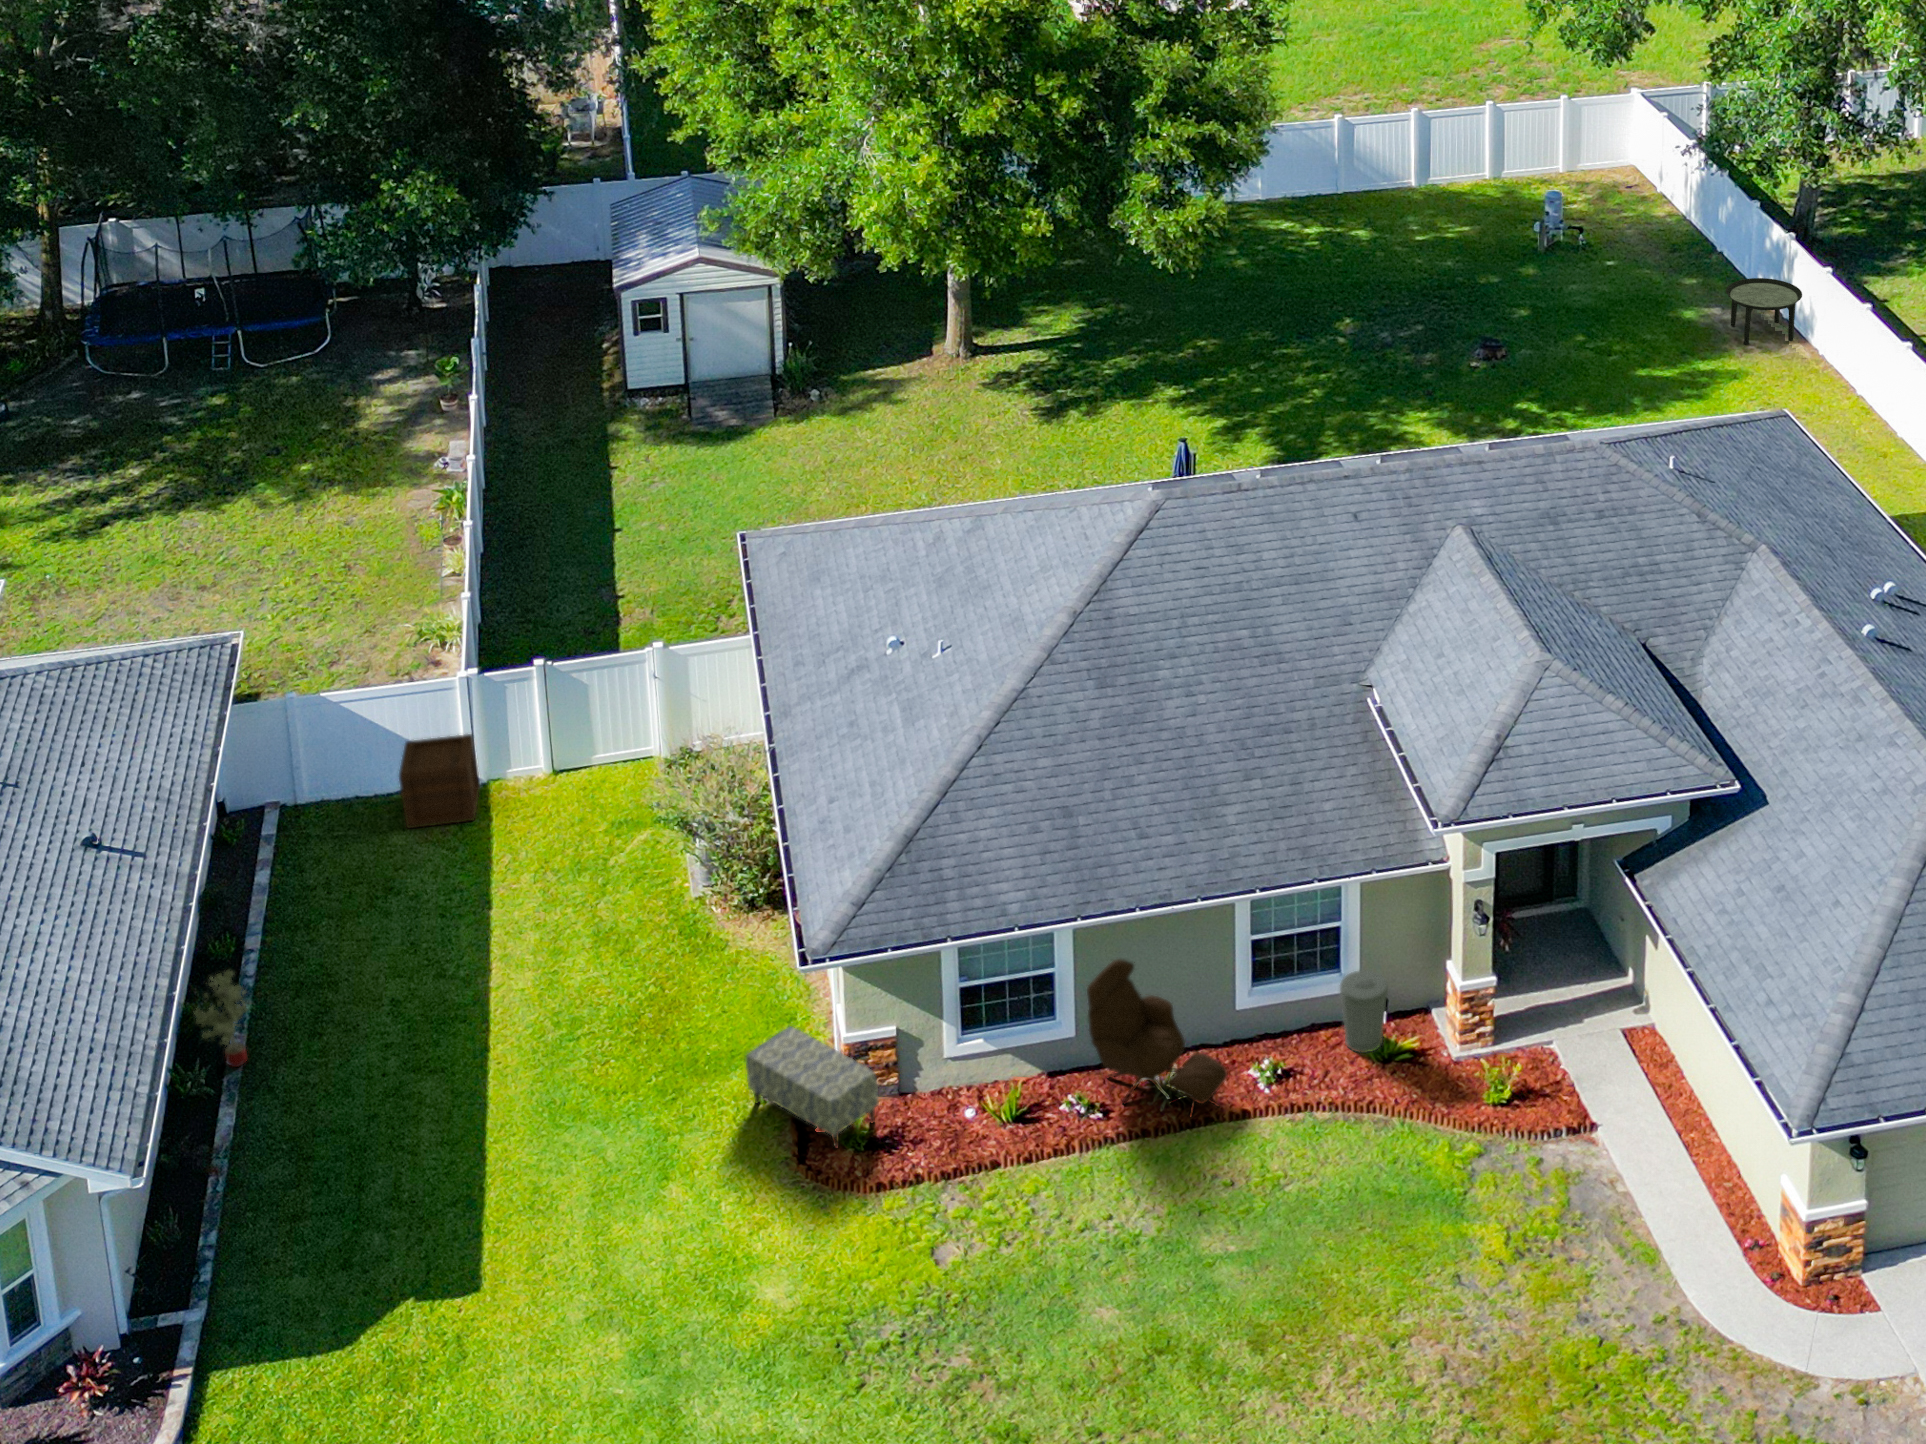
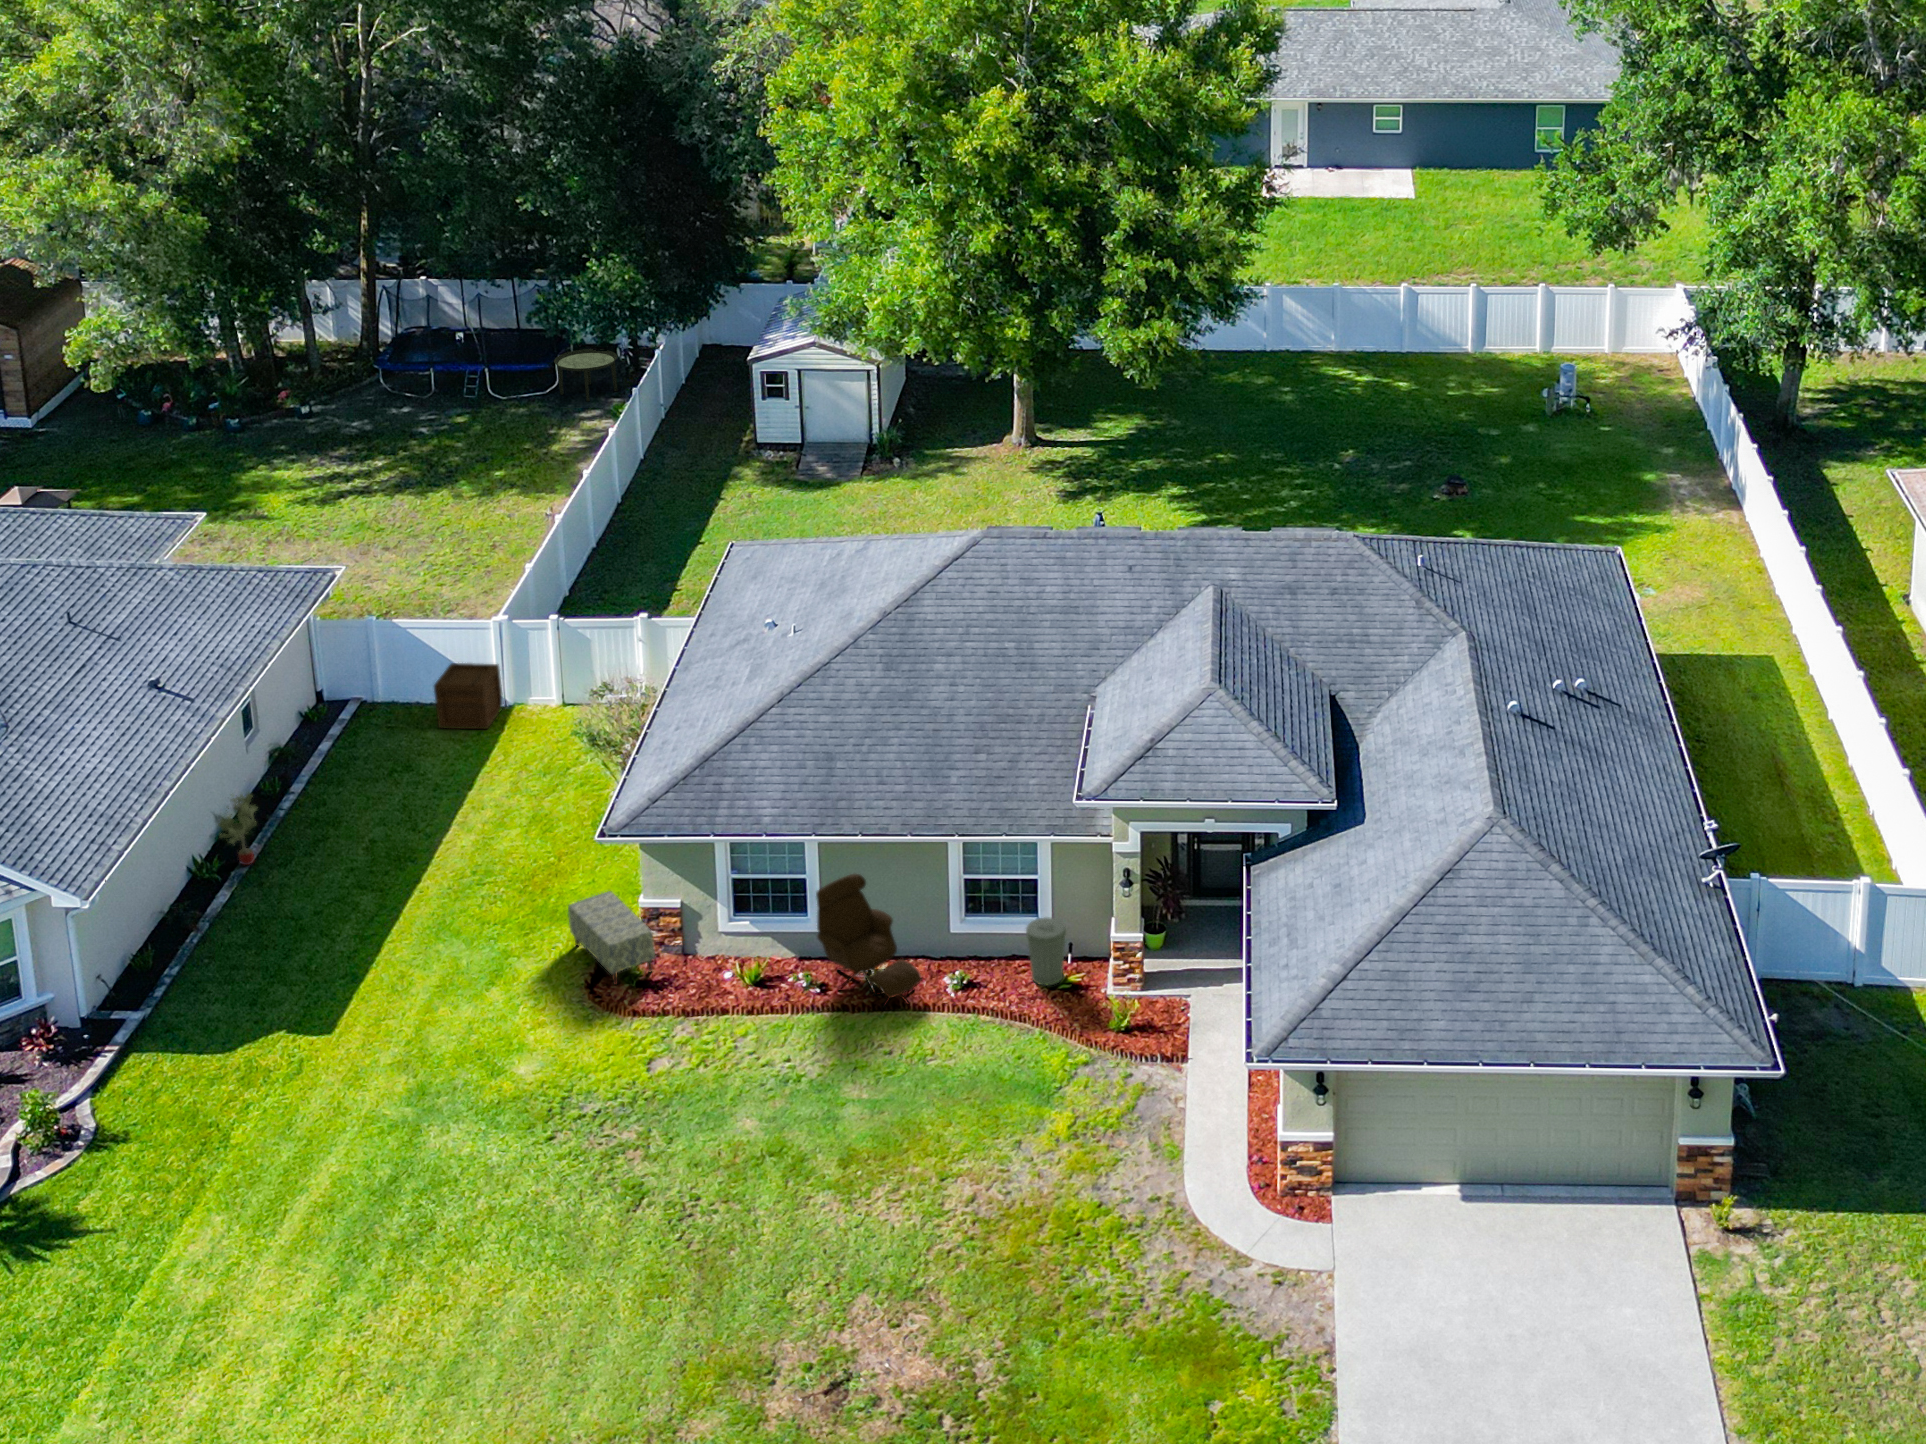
round table: present [1726,278,1802,345] -> present [554,349,617,401]

